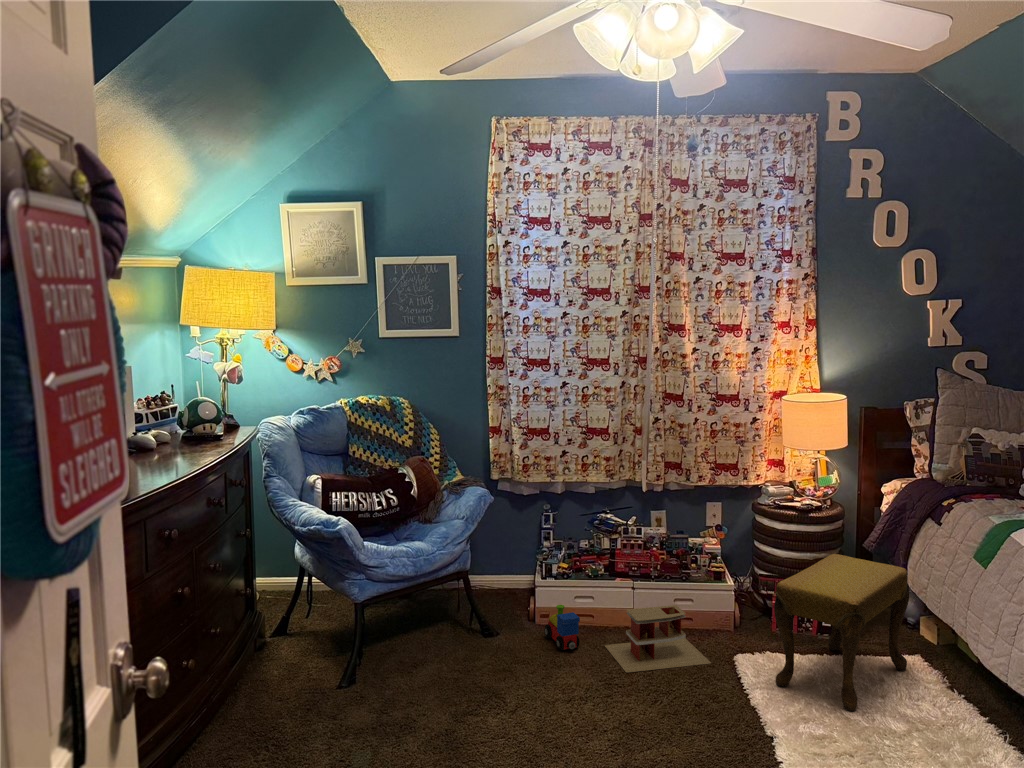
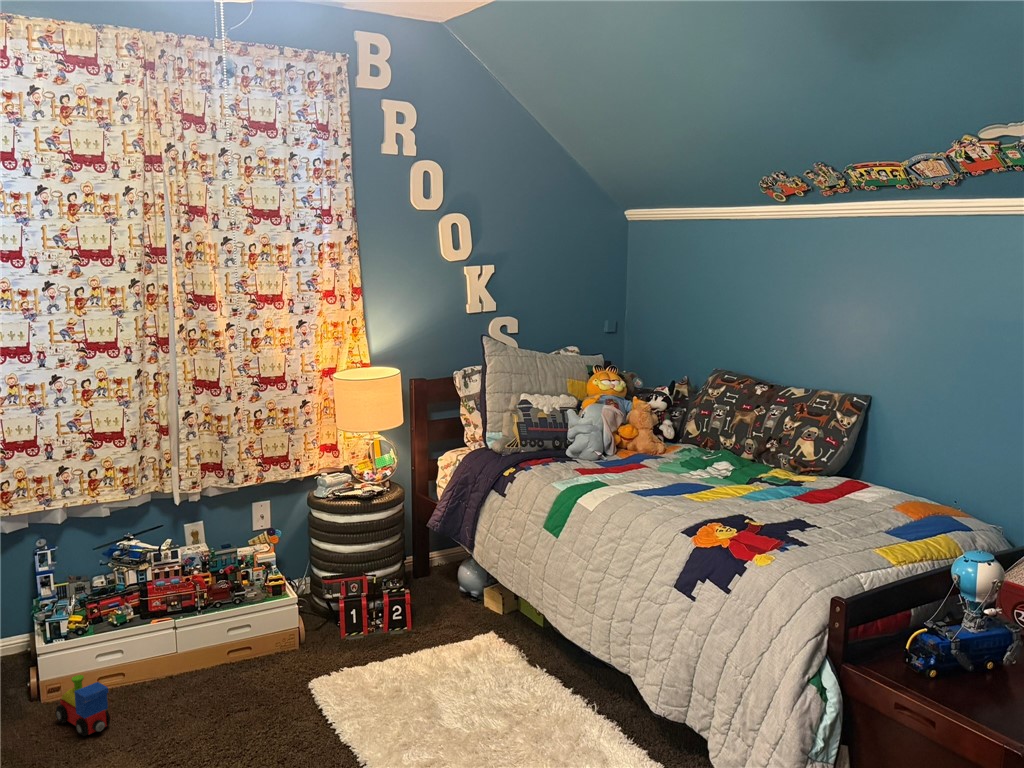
footstool: present [774,554,910,711] -> none [356,545,486,718]
toy house: present [605,605,711,672] -> none [145,640,285,744]

